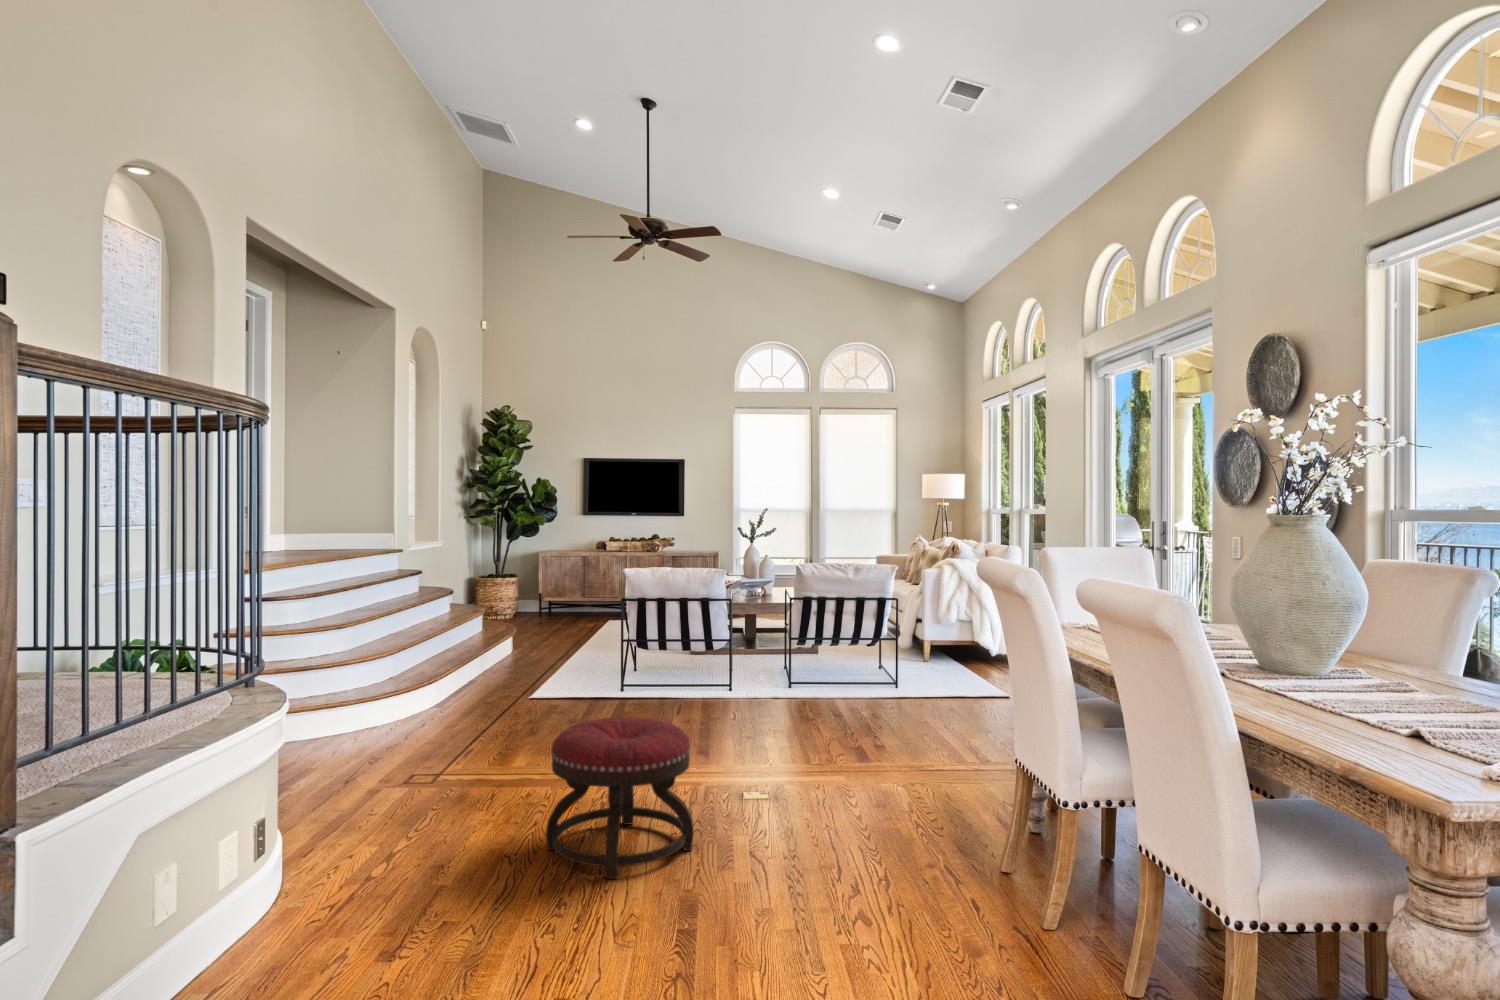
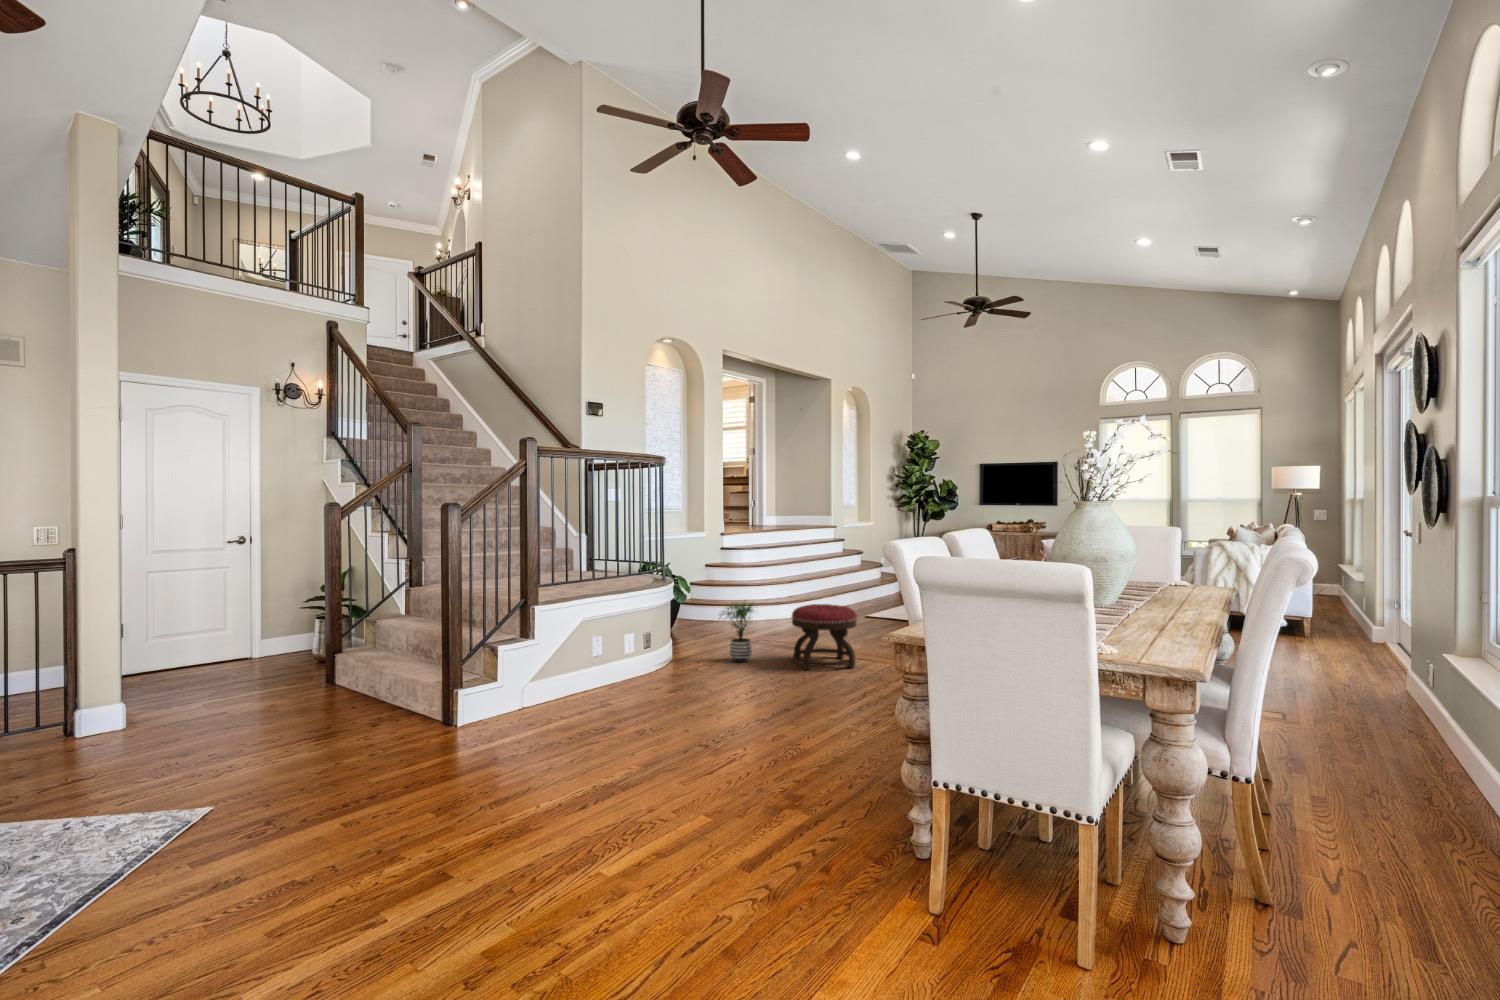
potted plant: none [374,736,480,895] -> present [722,602,753,662]

